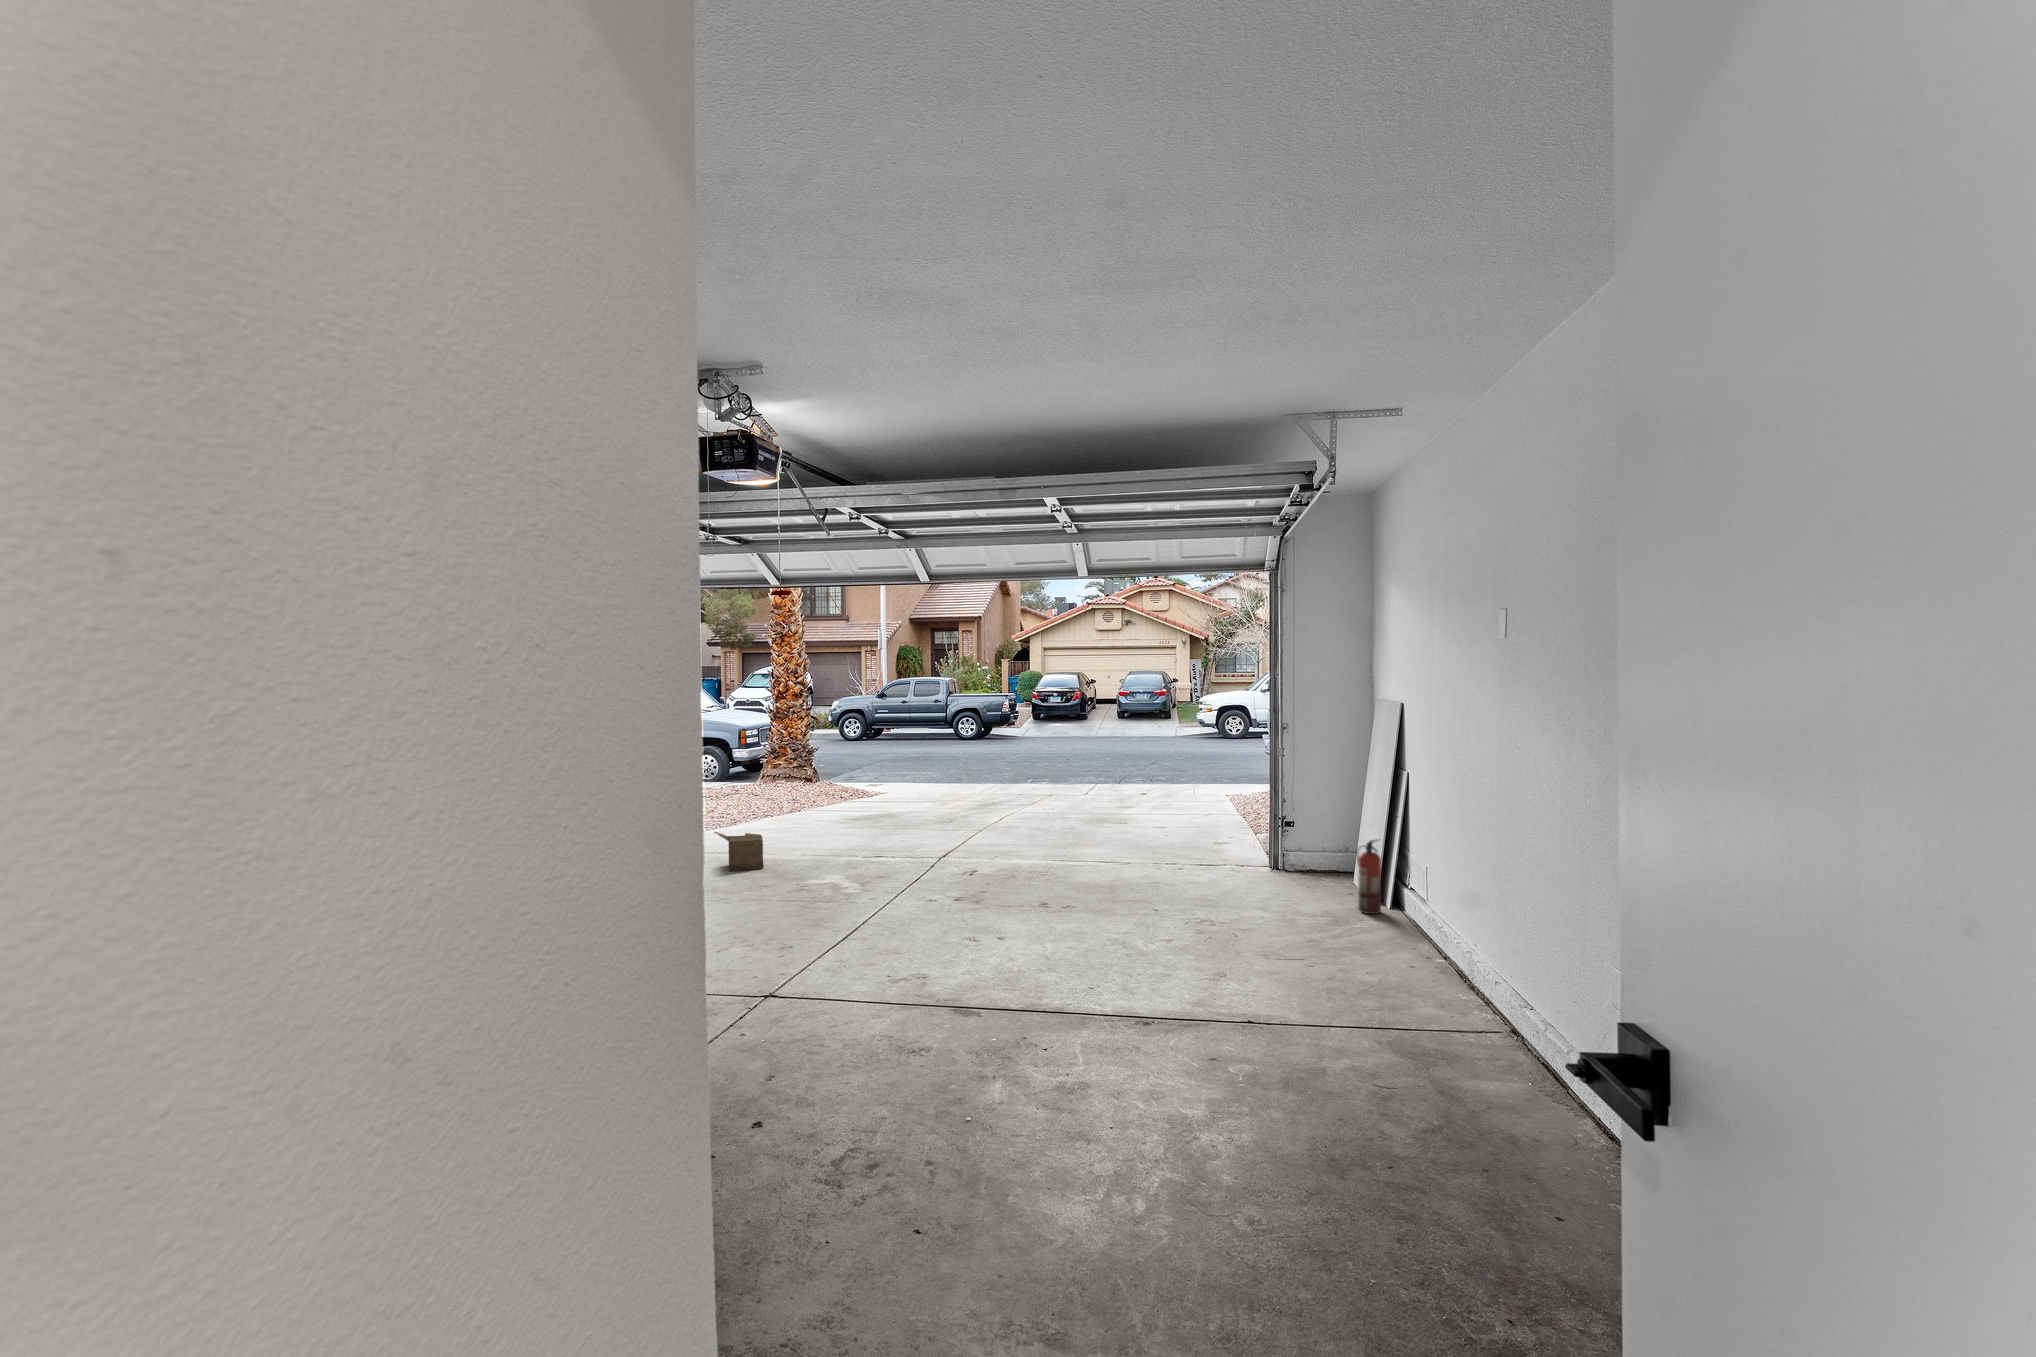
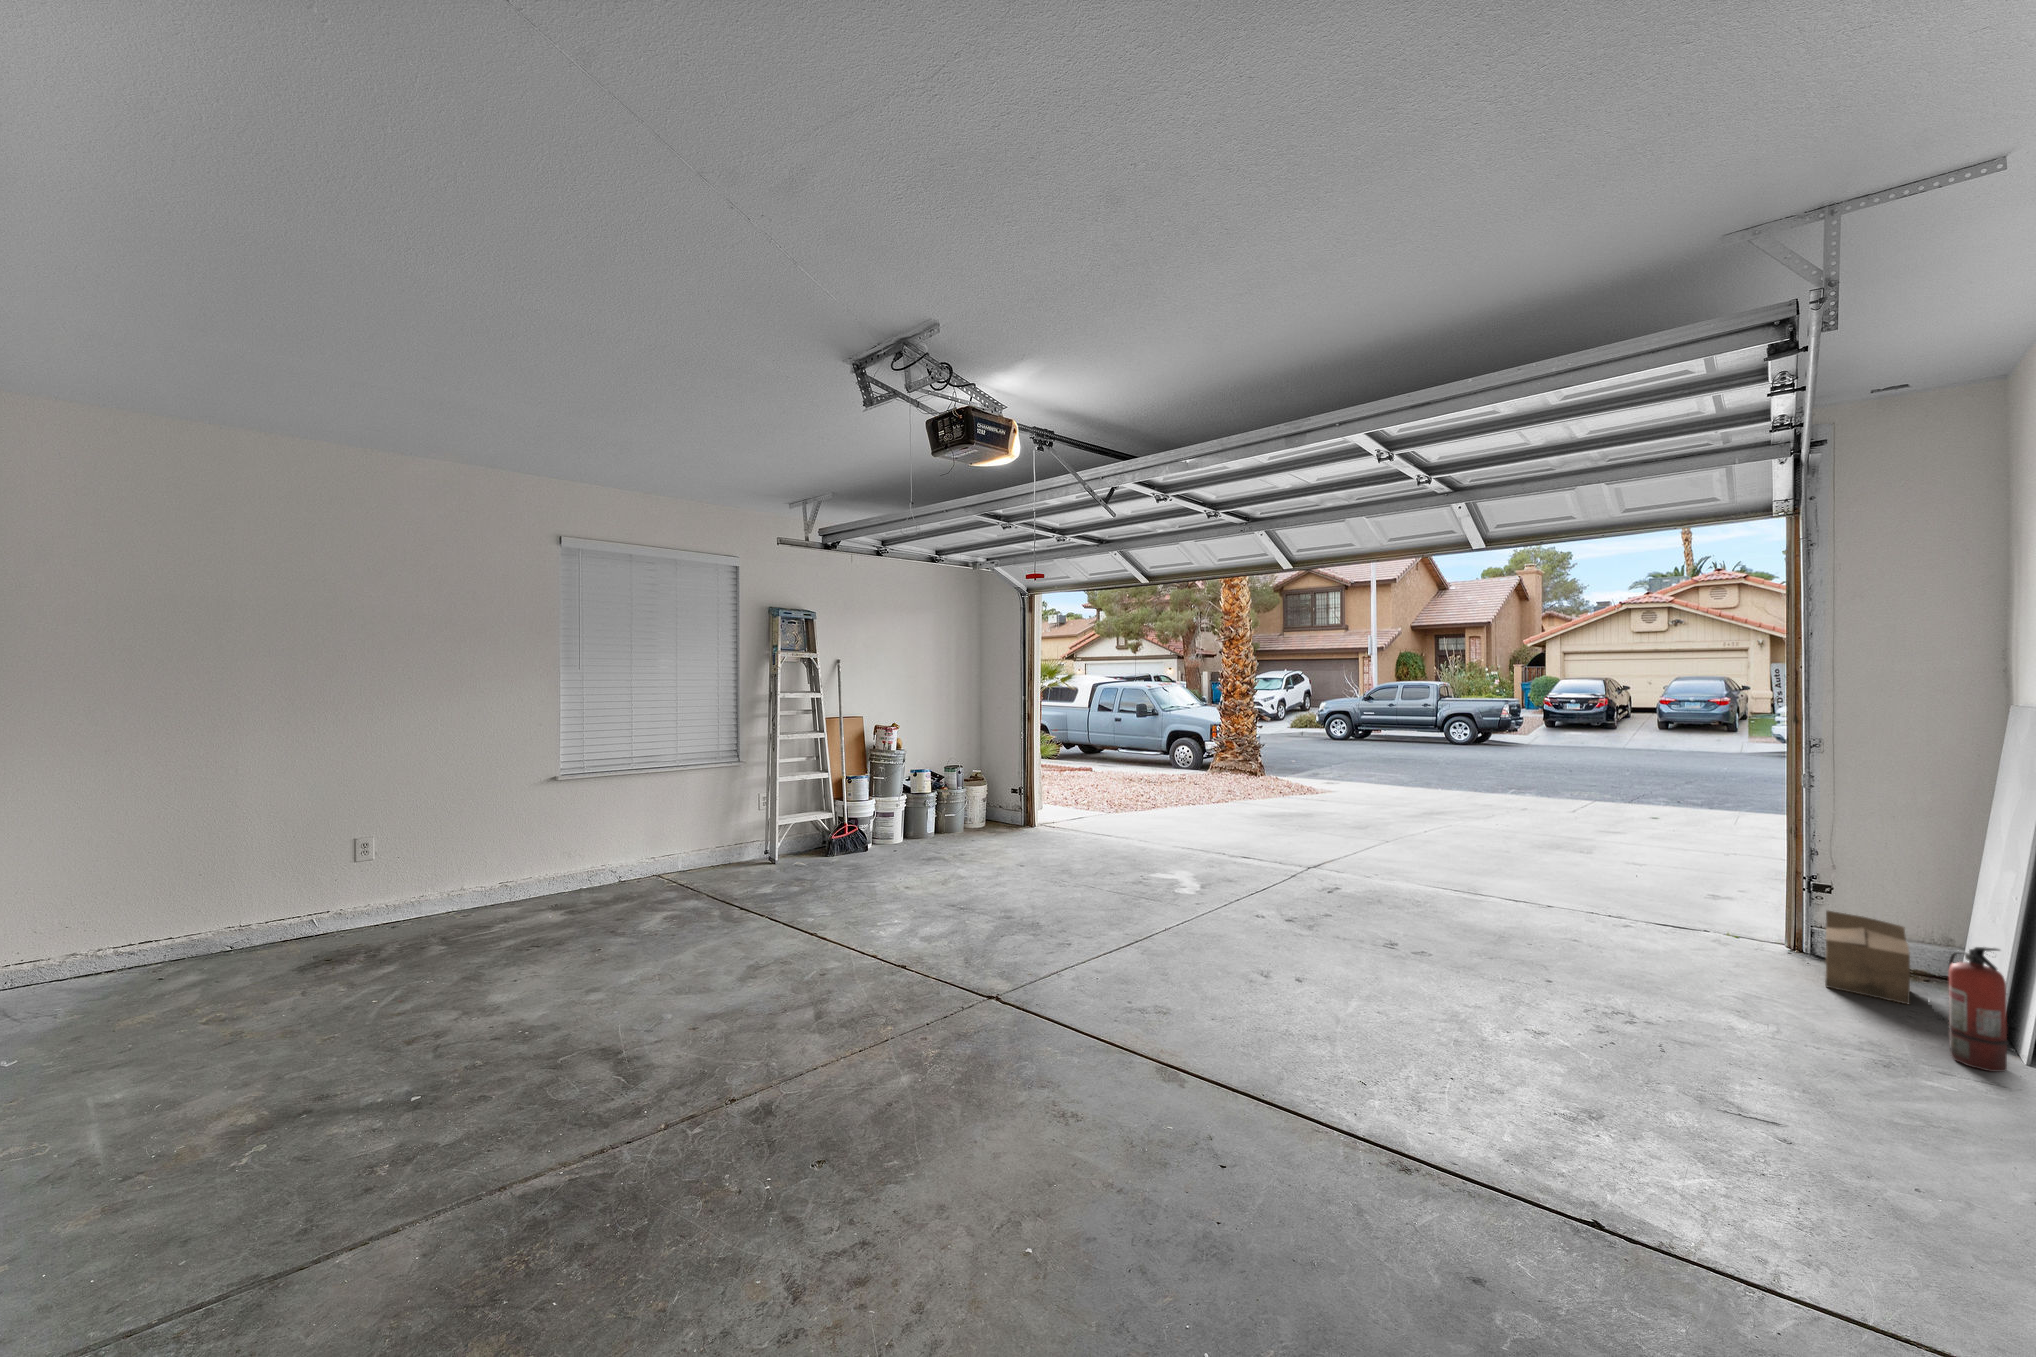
cardboard box: present [714,832,764,871] -> present [1825,911,1910,1004]

